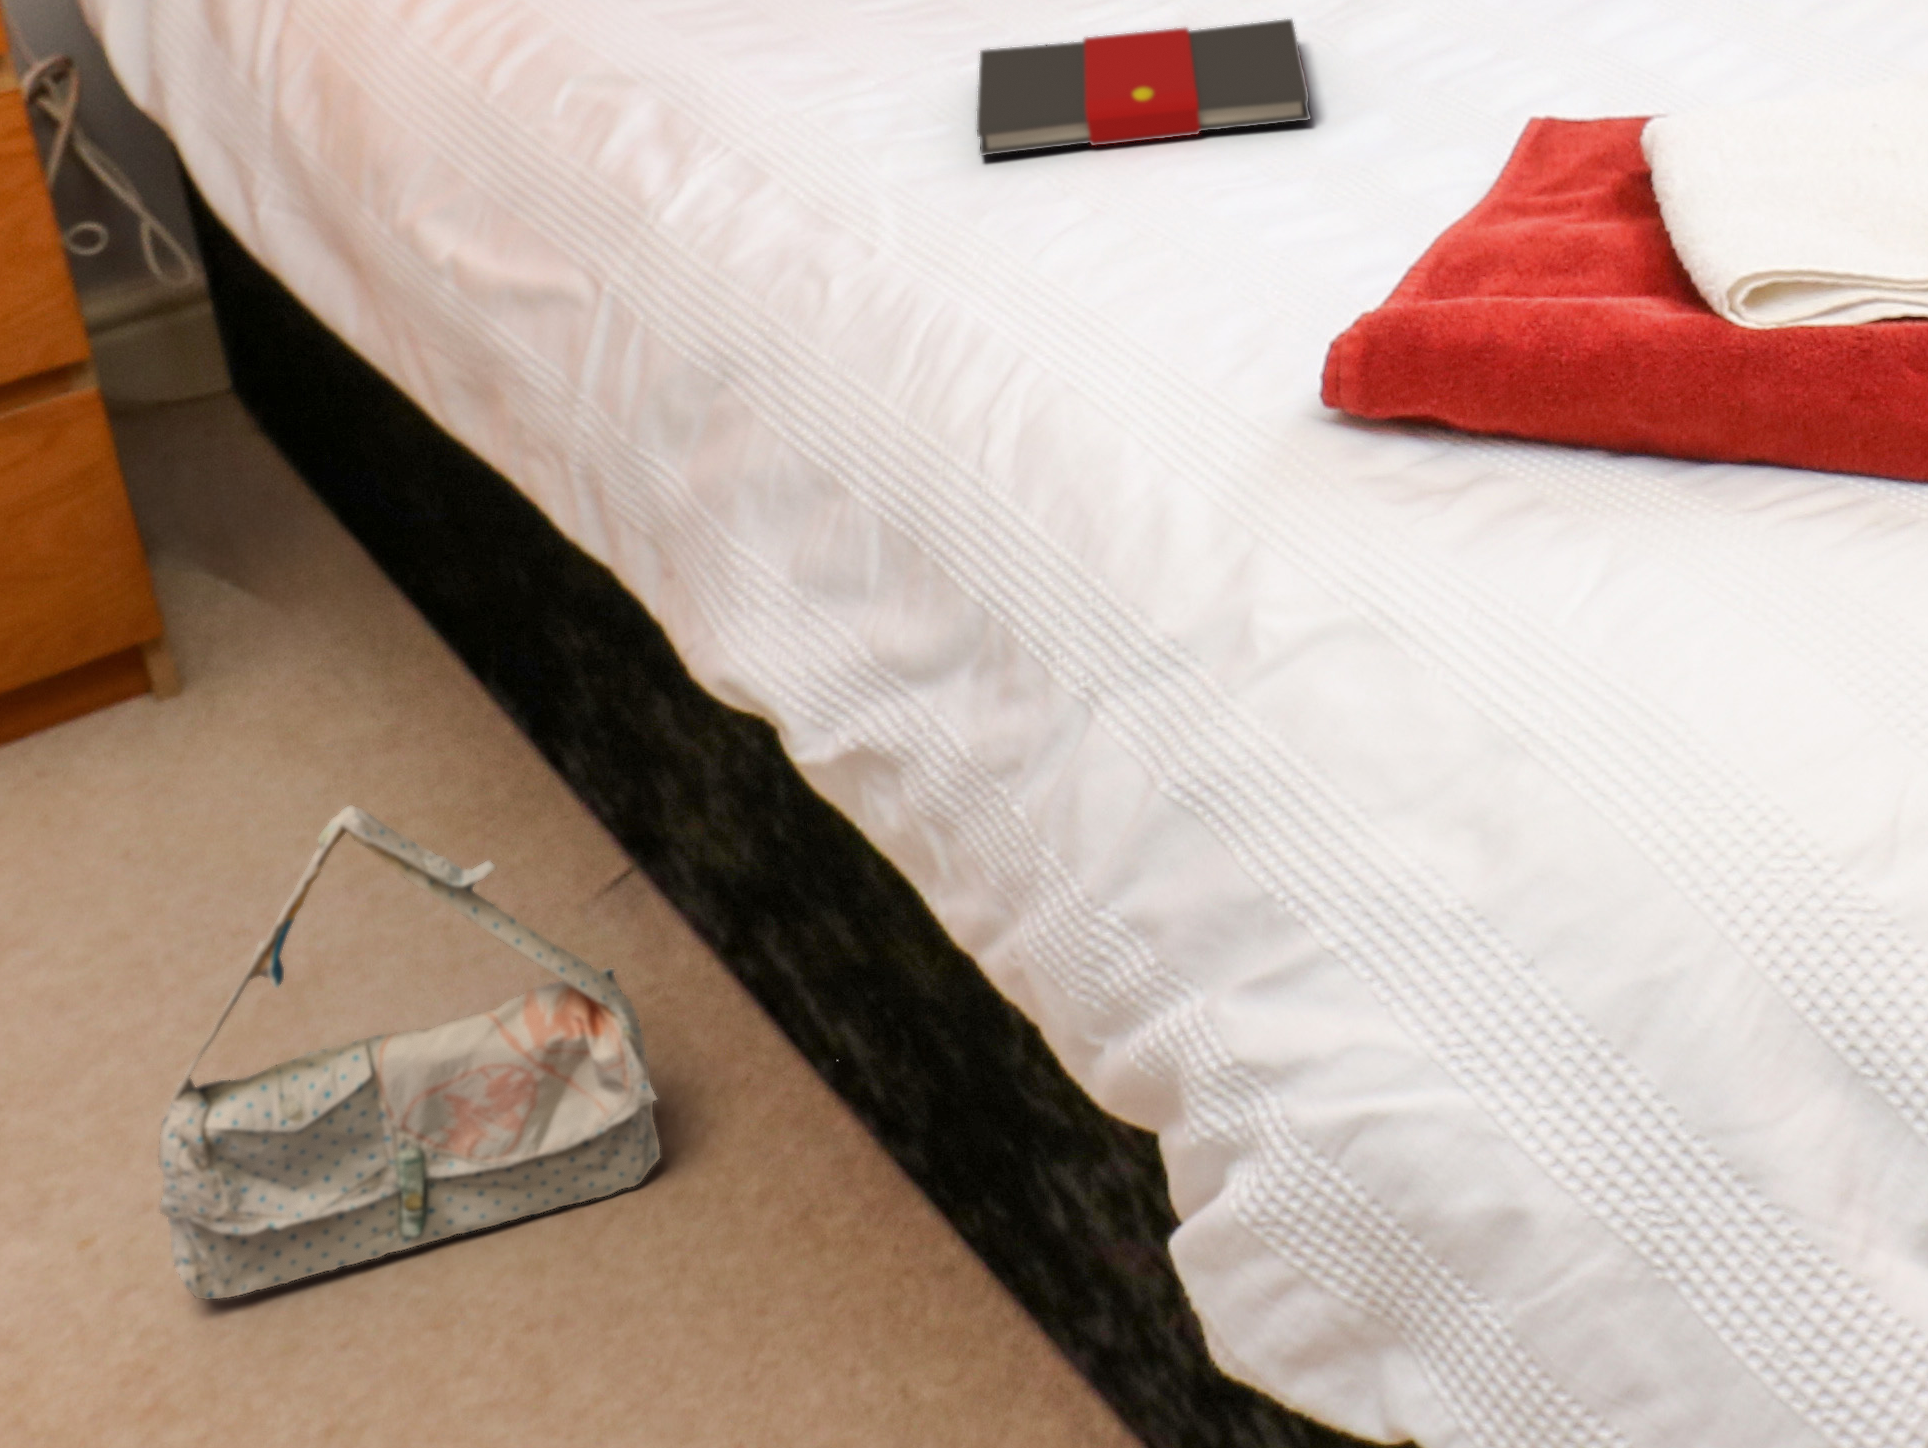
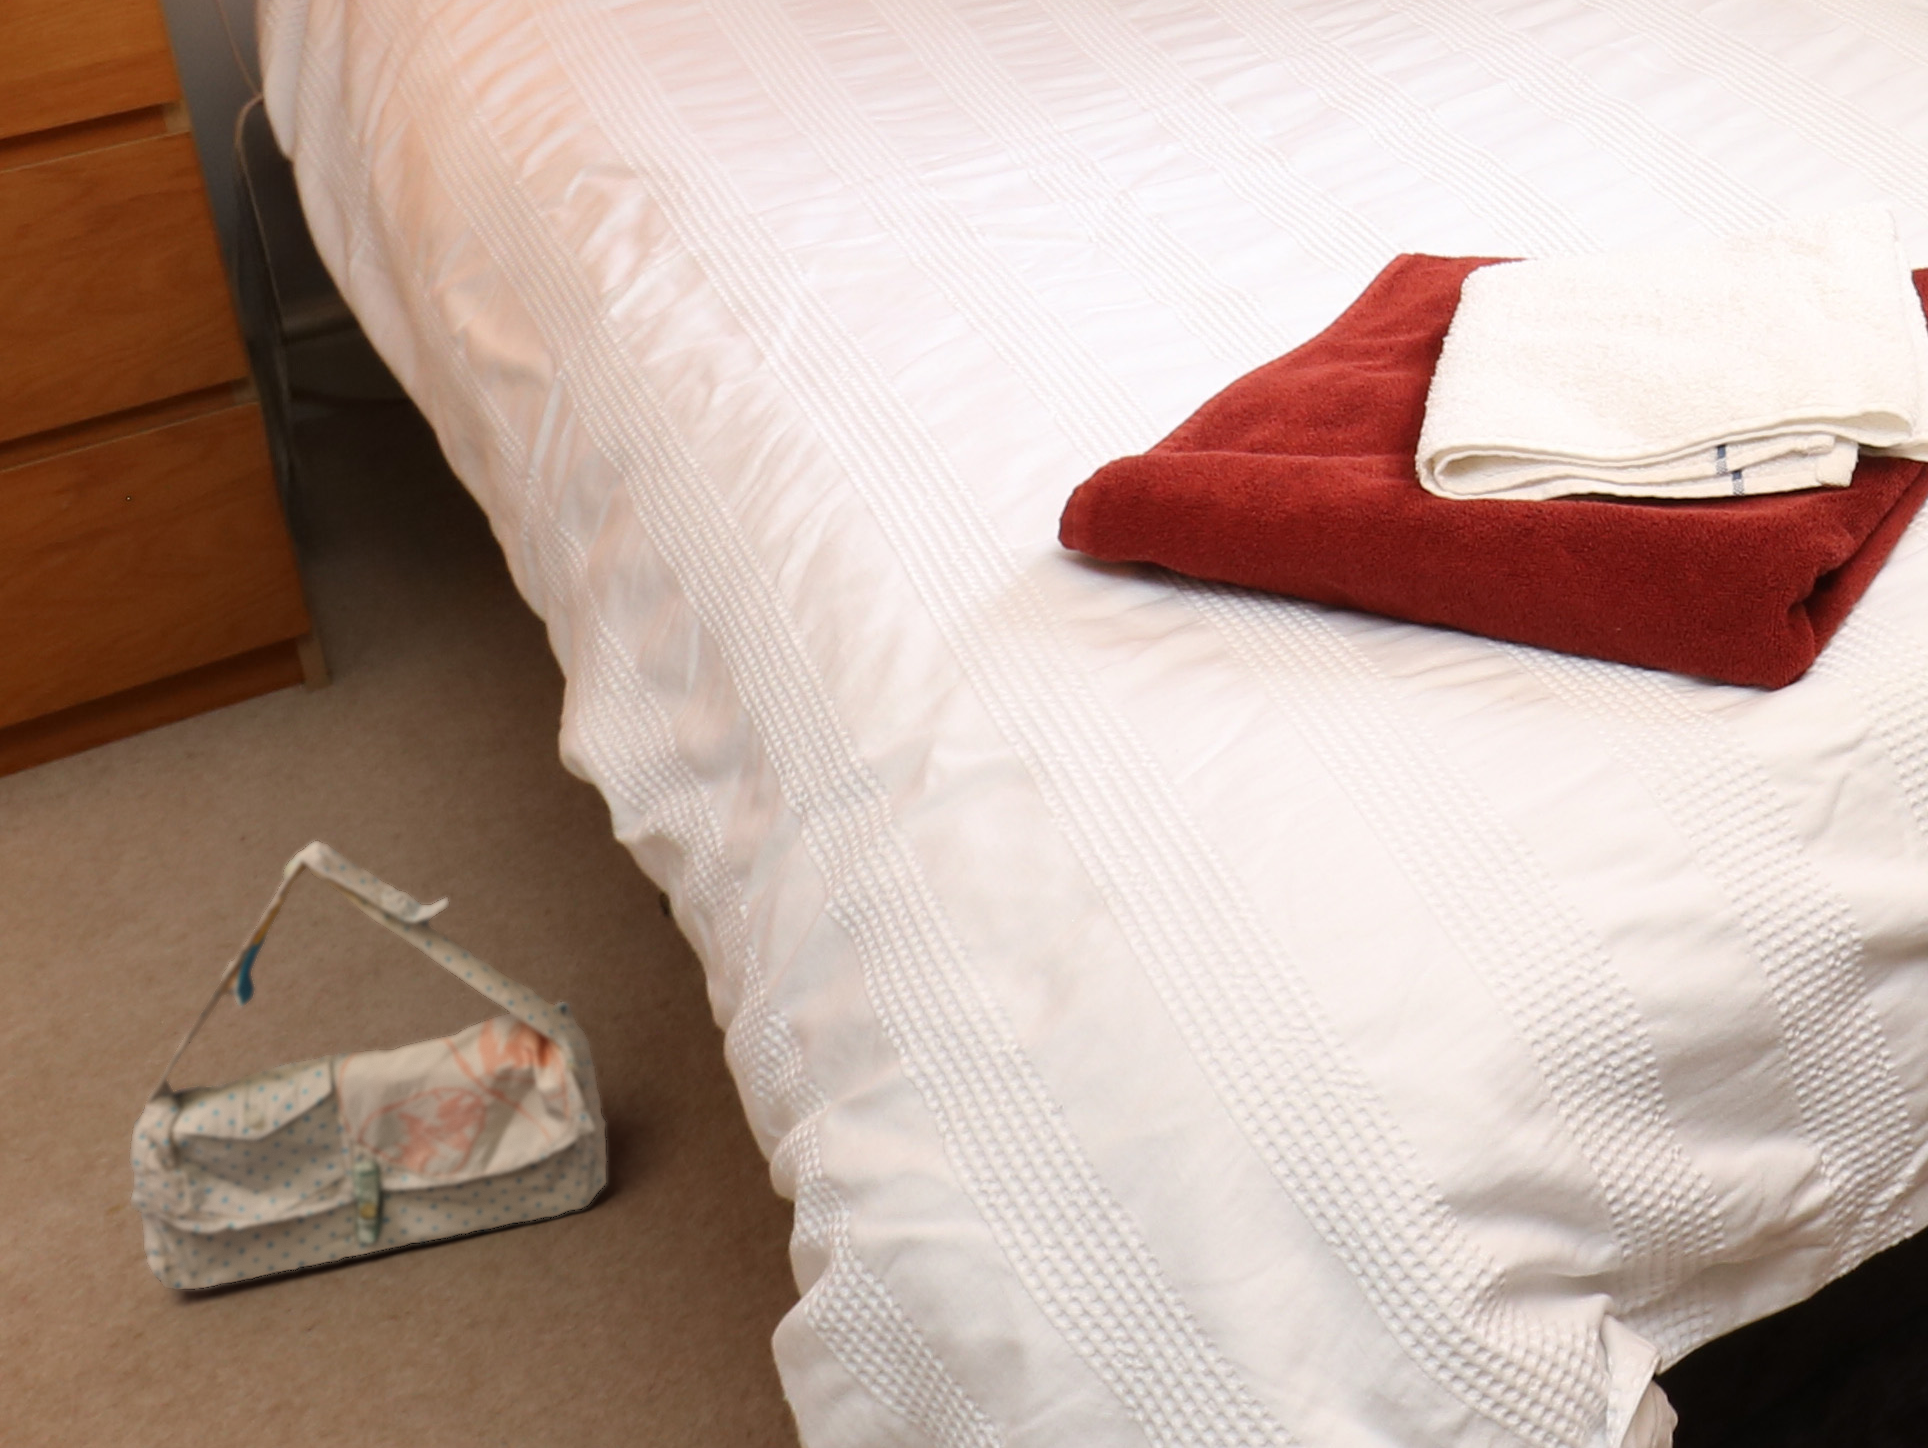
book: present [977,19,1310,155] -> none [895,144,1233,271]

